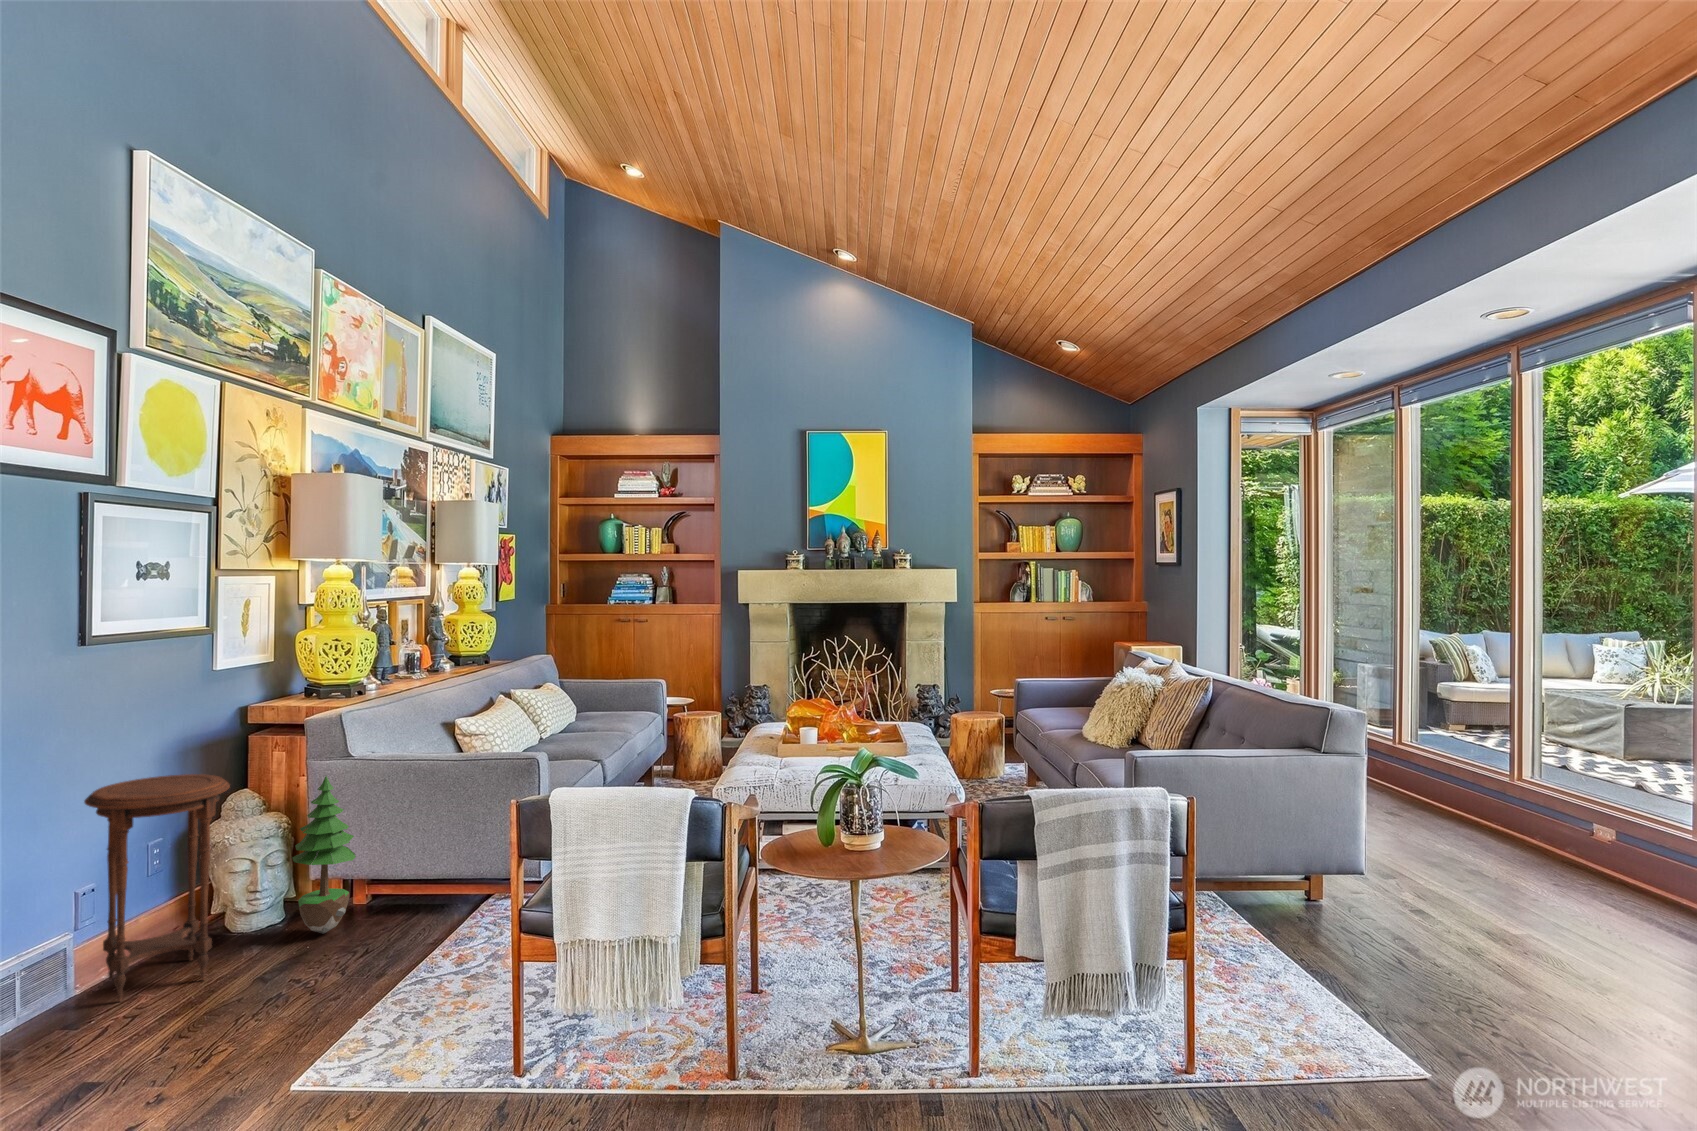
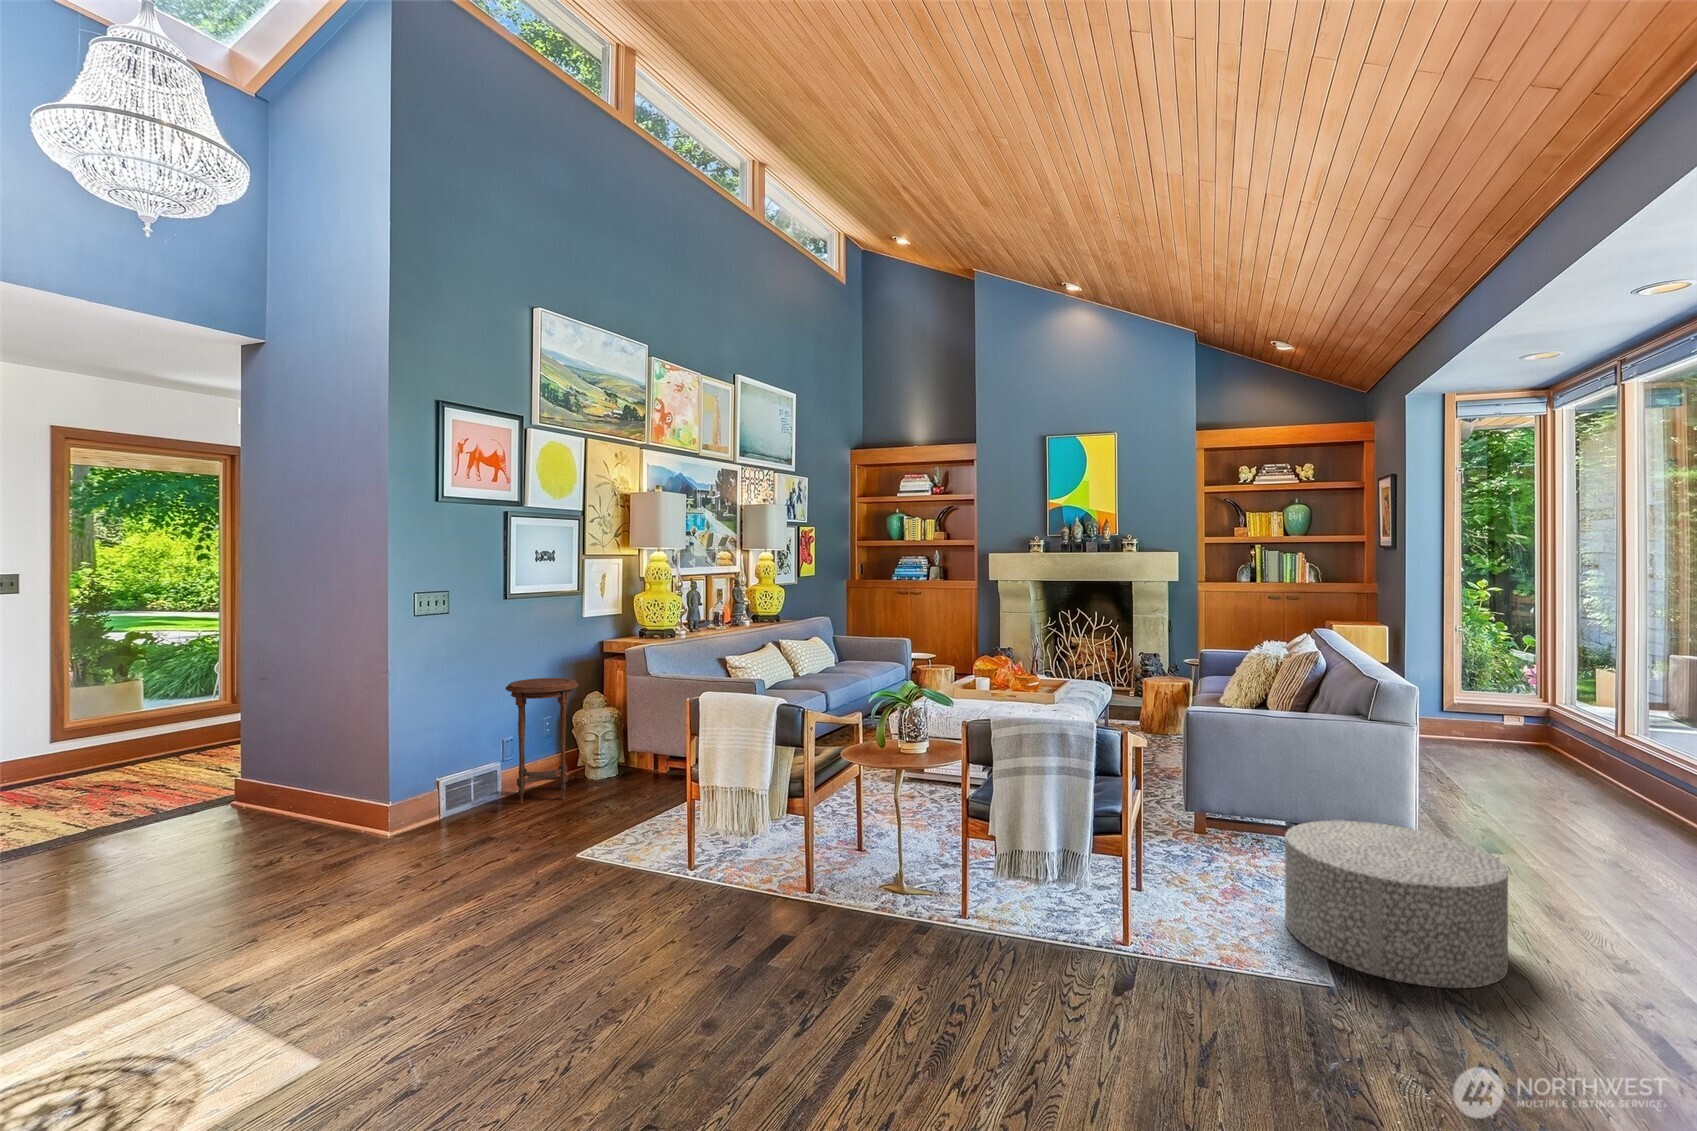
potted tree: present [292,776,356,934] -> none [616,685,653,785]
ottoman: none [1270,868,1501,1049] -> present [1285,821,1508,988]

